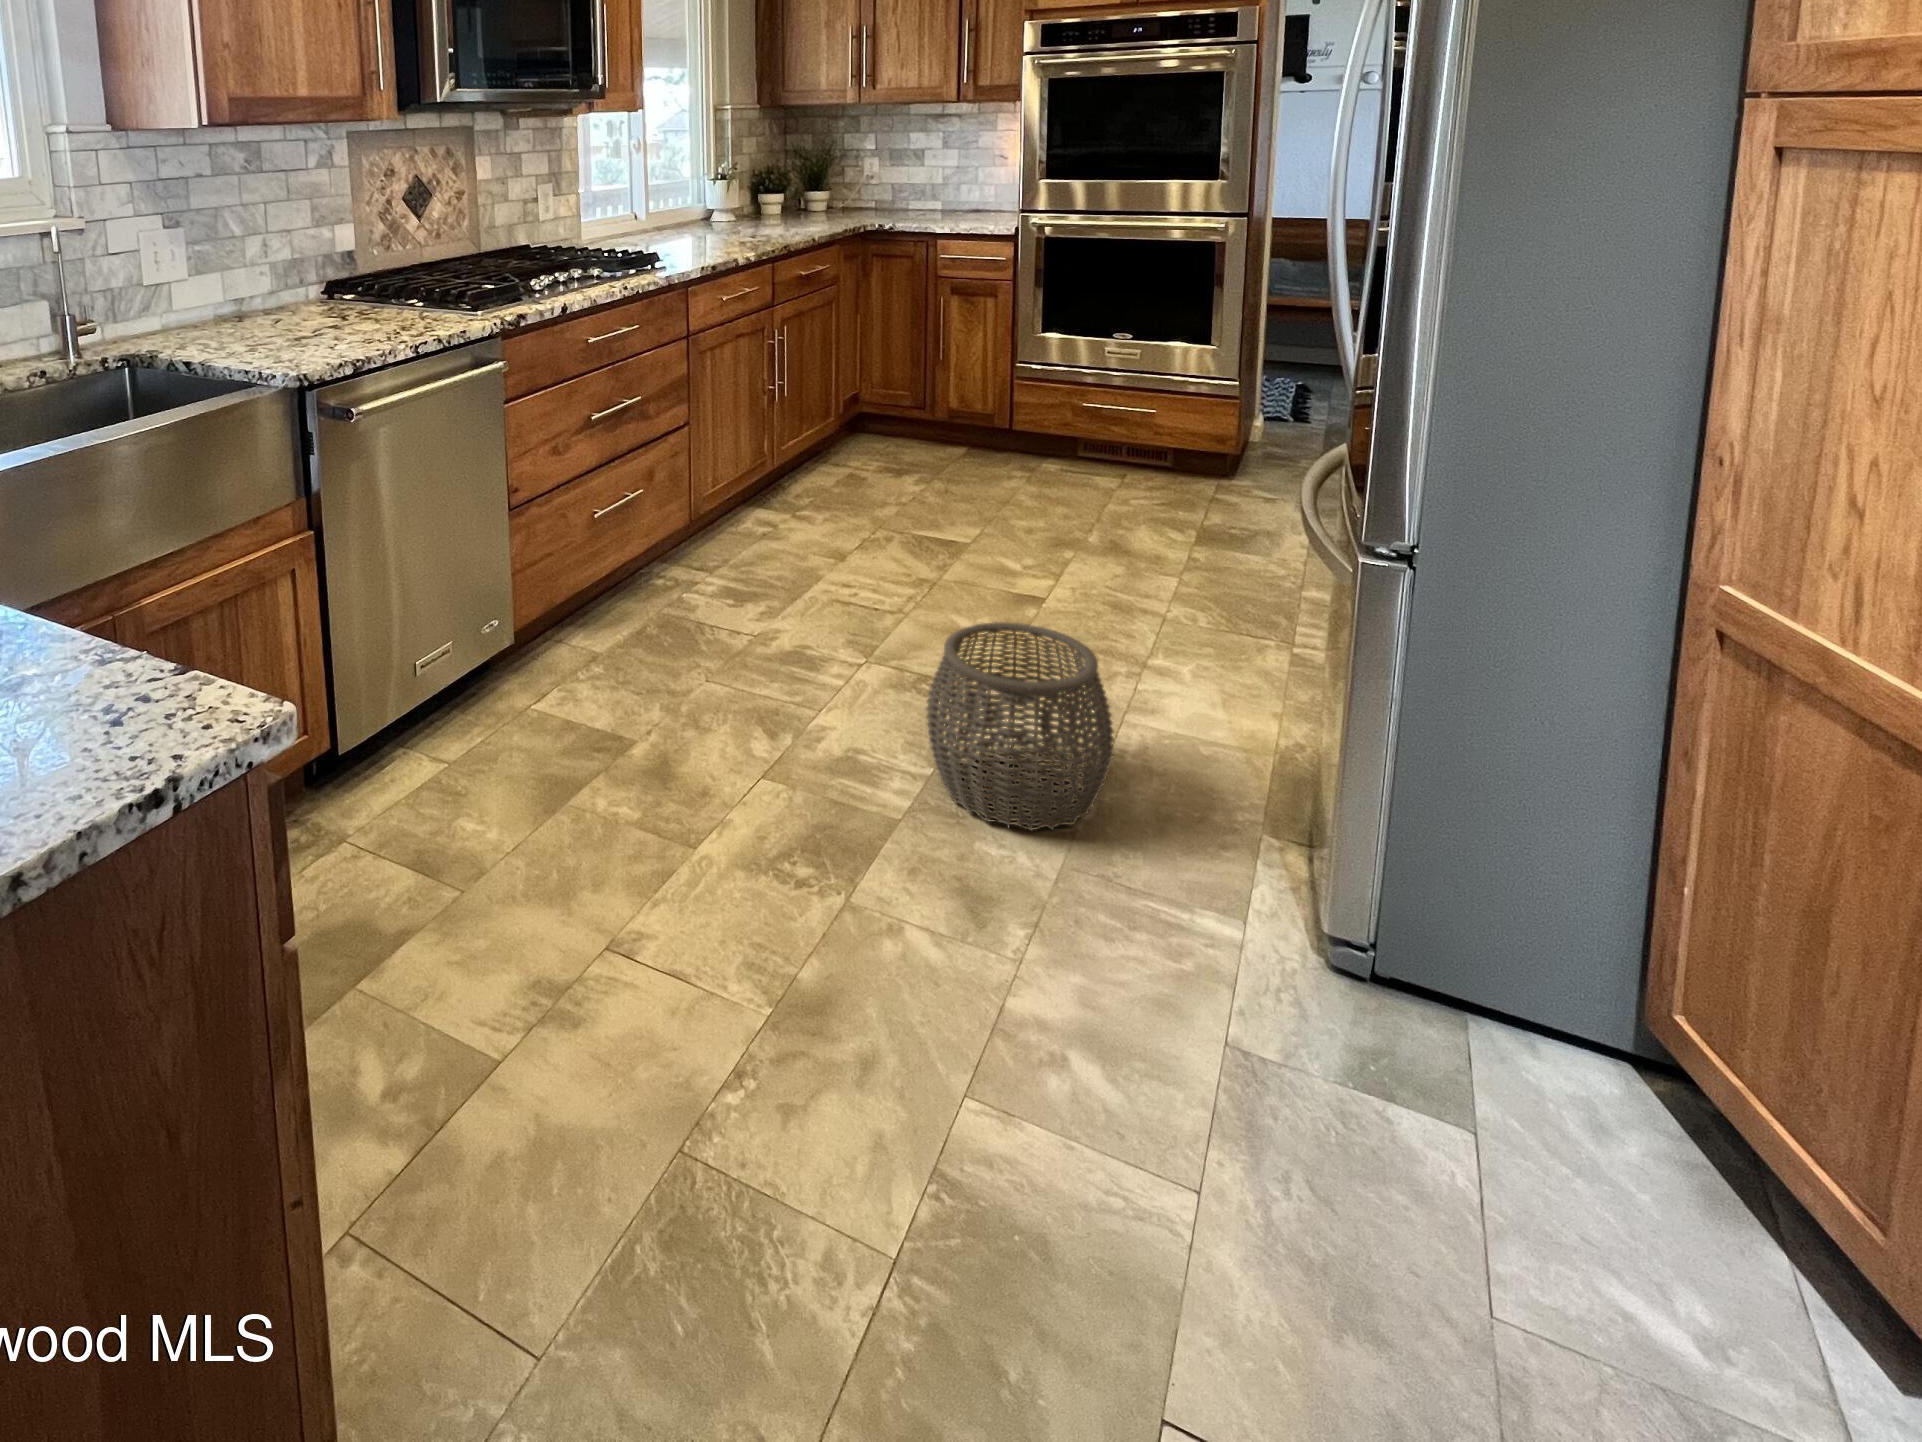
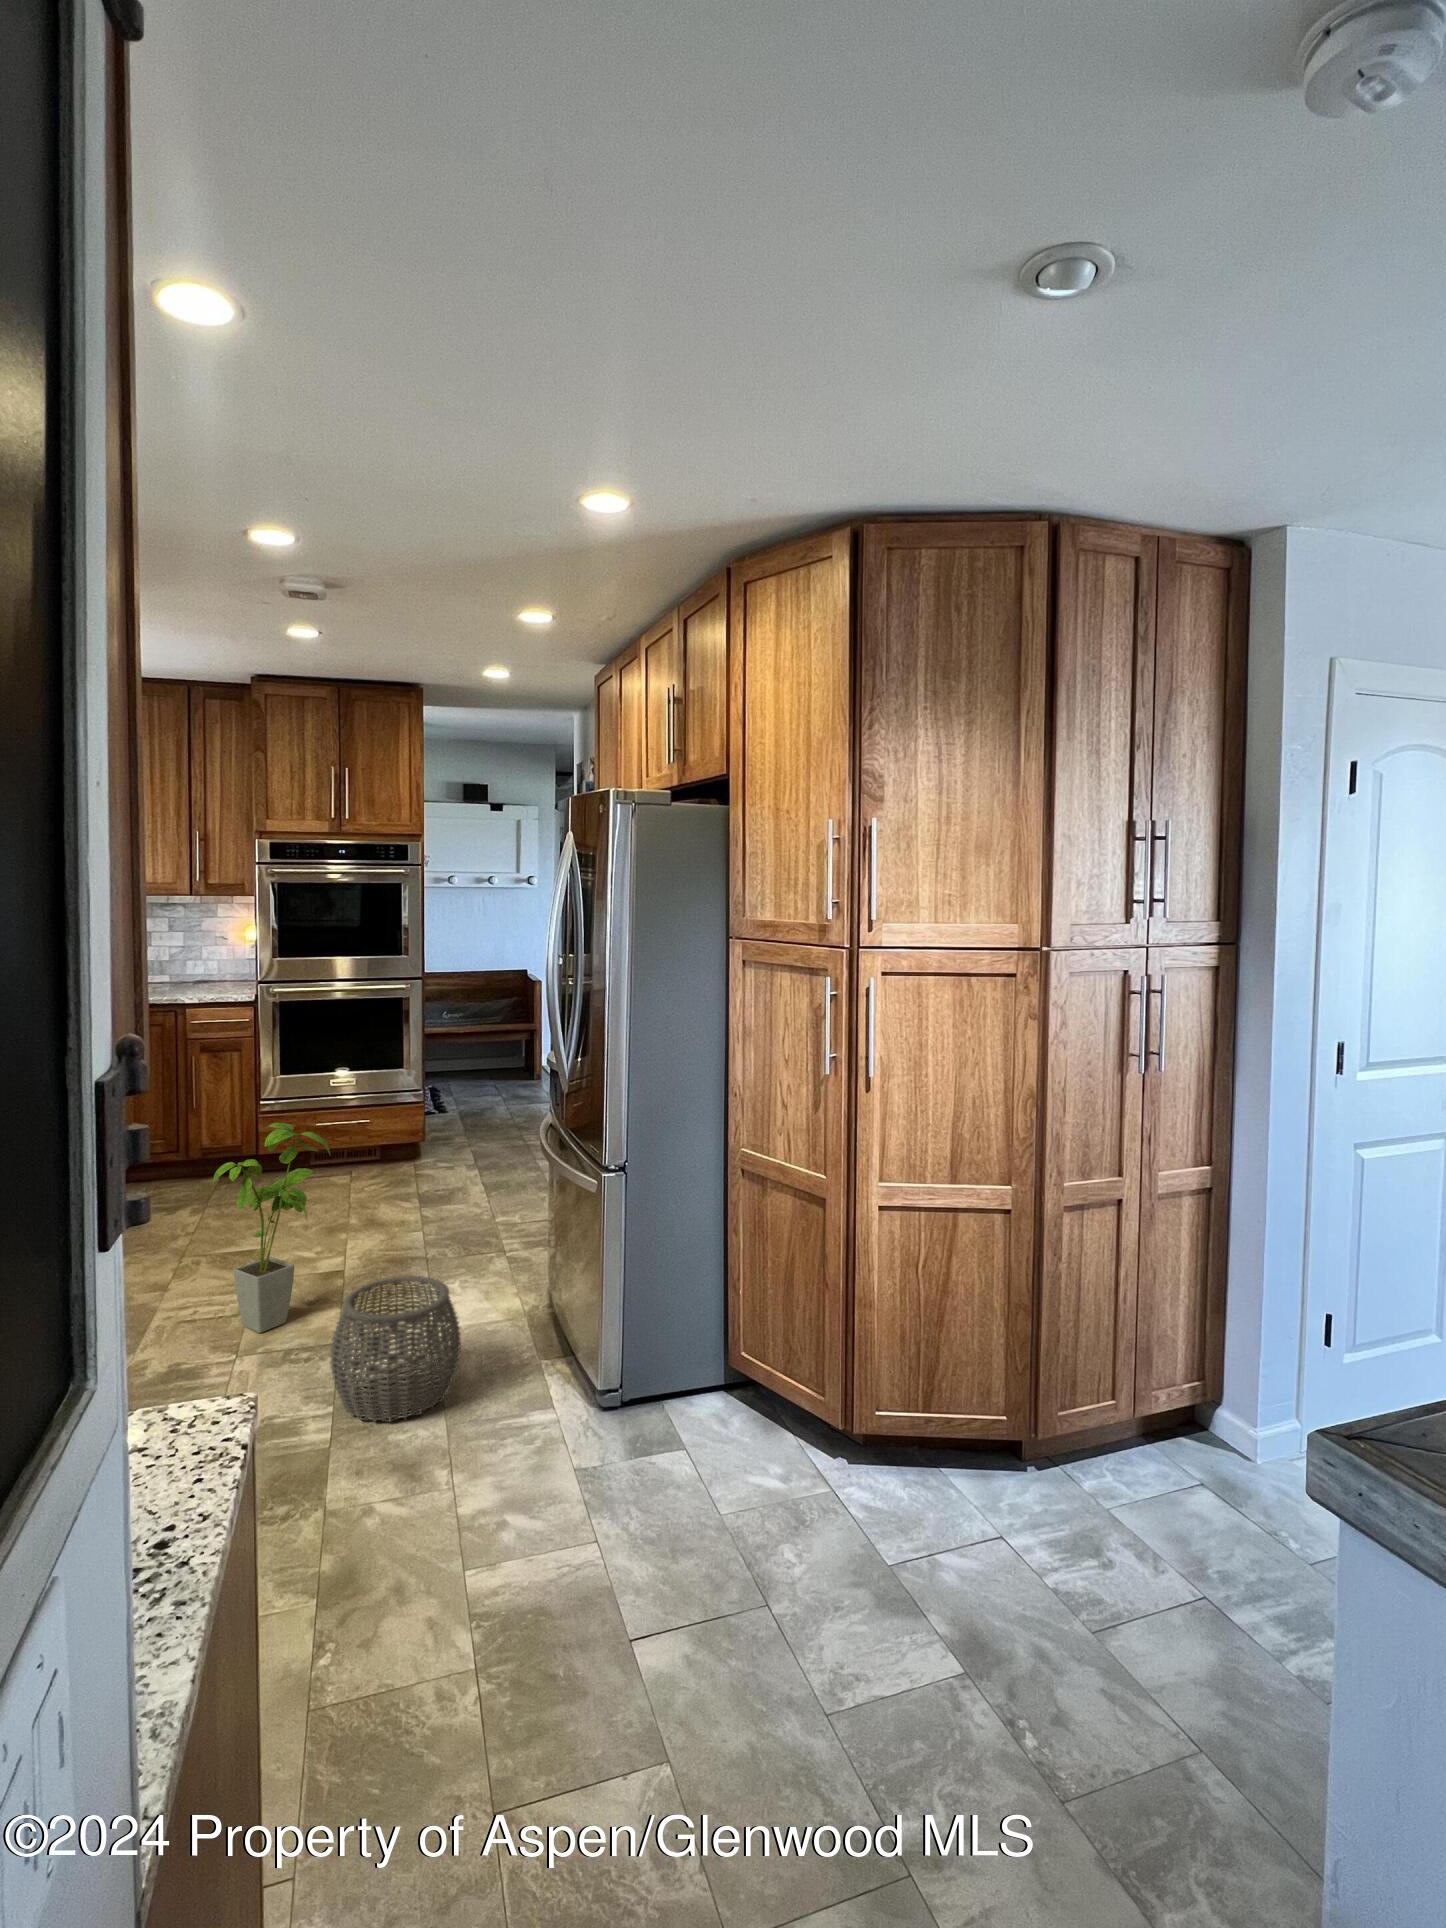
house plant: none [861,385,996,642] -> present [213,1123,331,1333]

